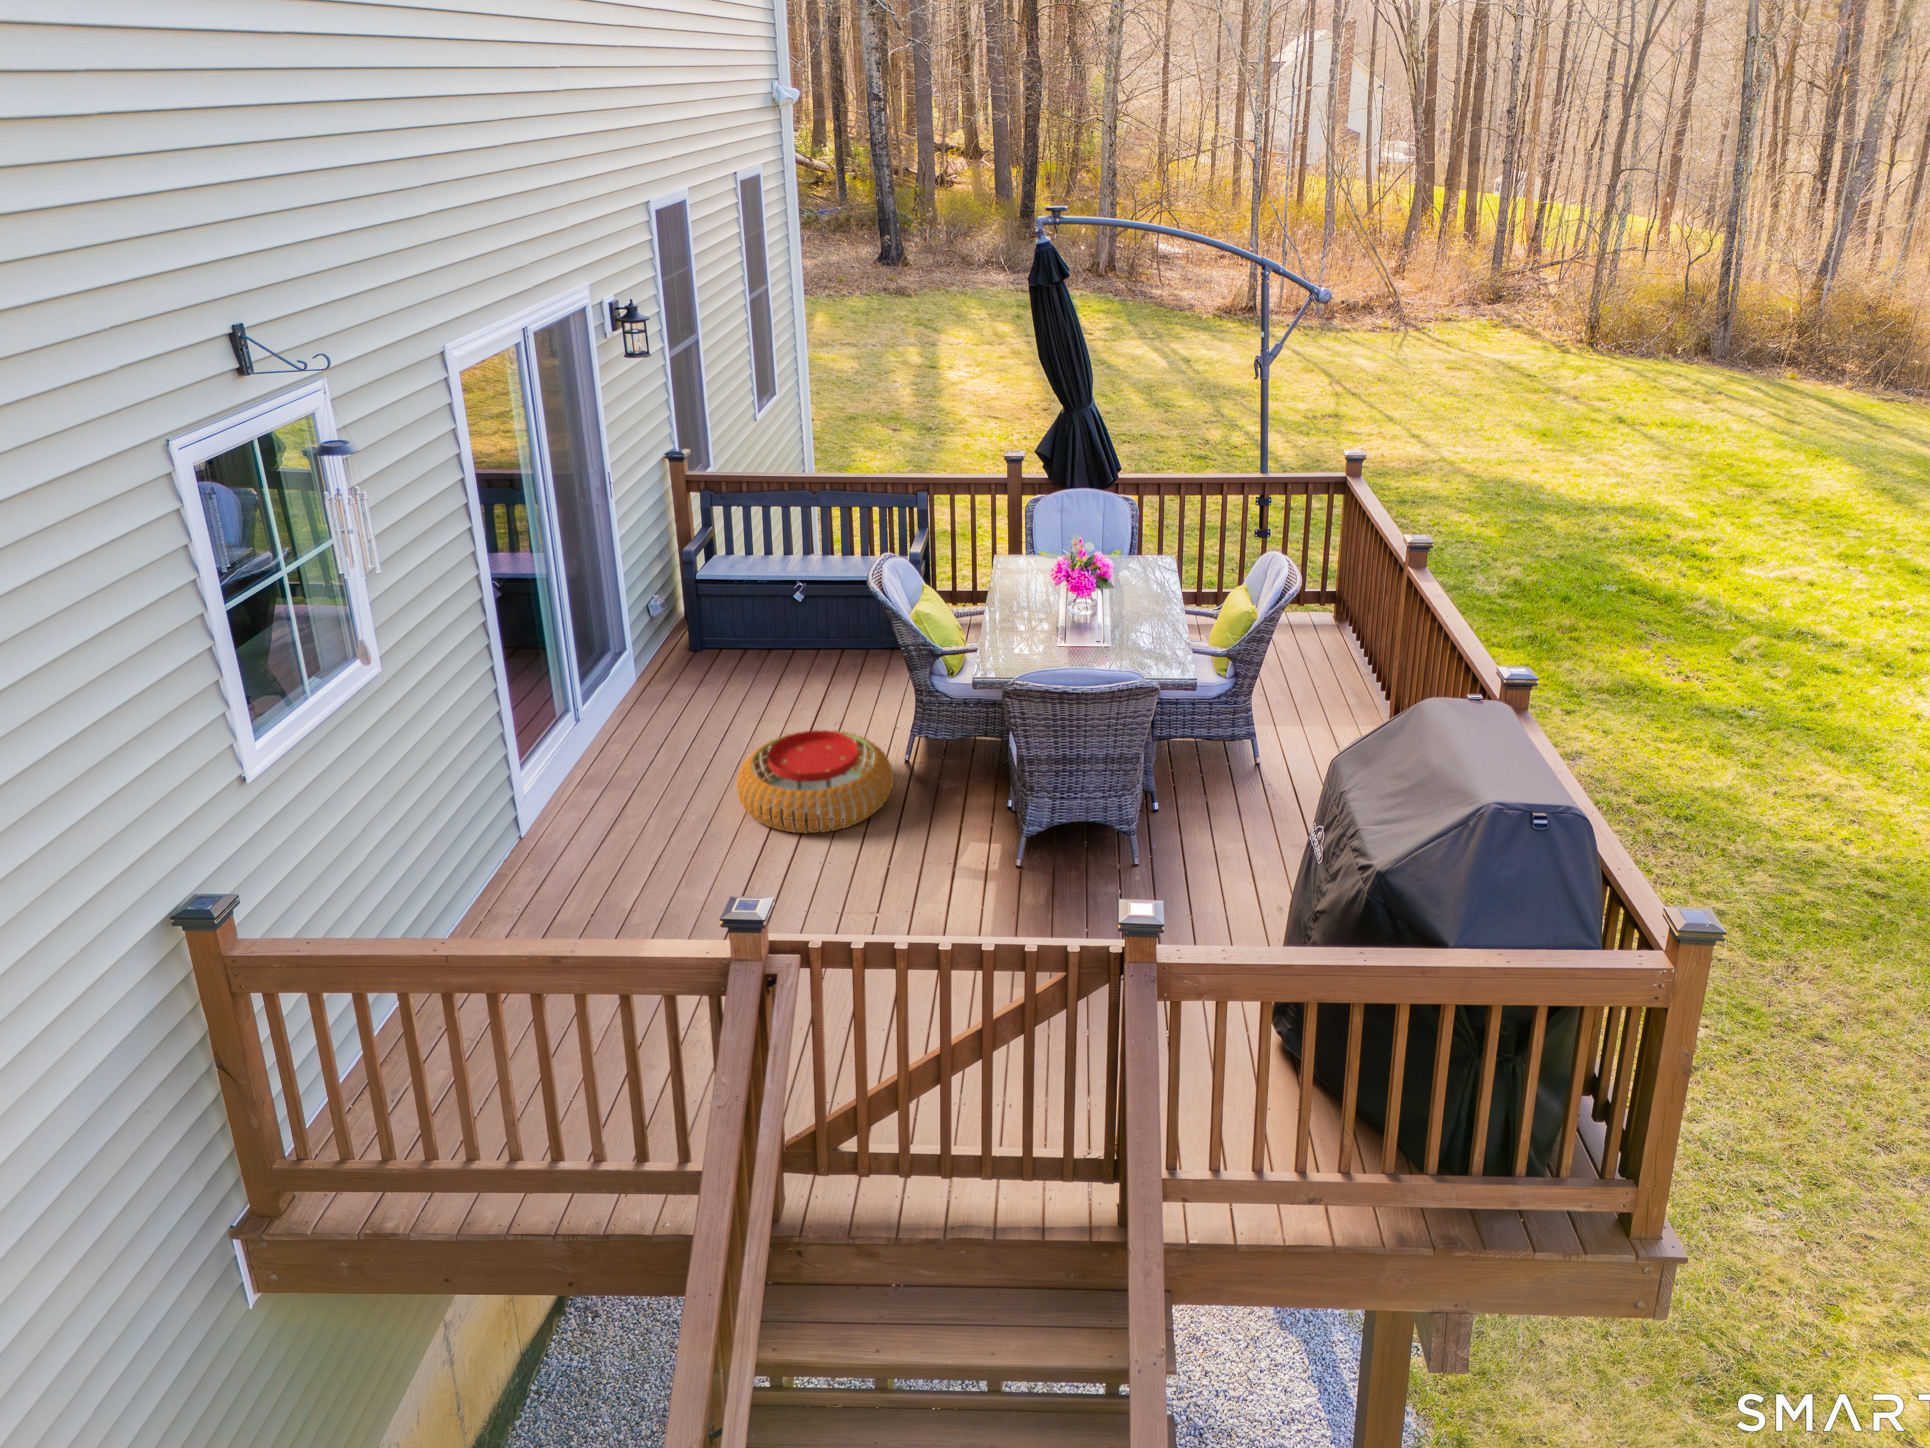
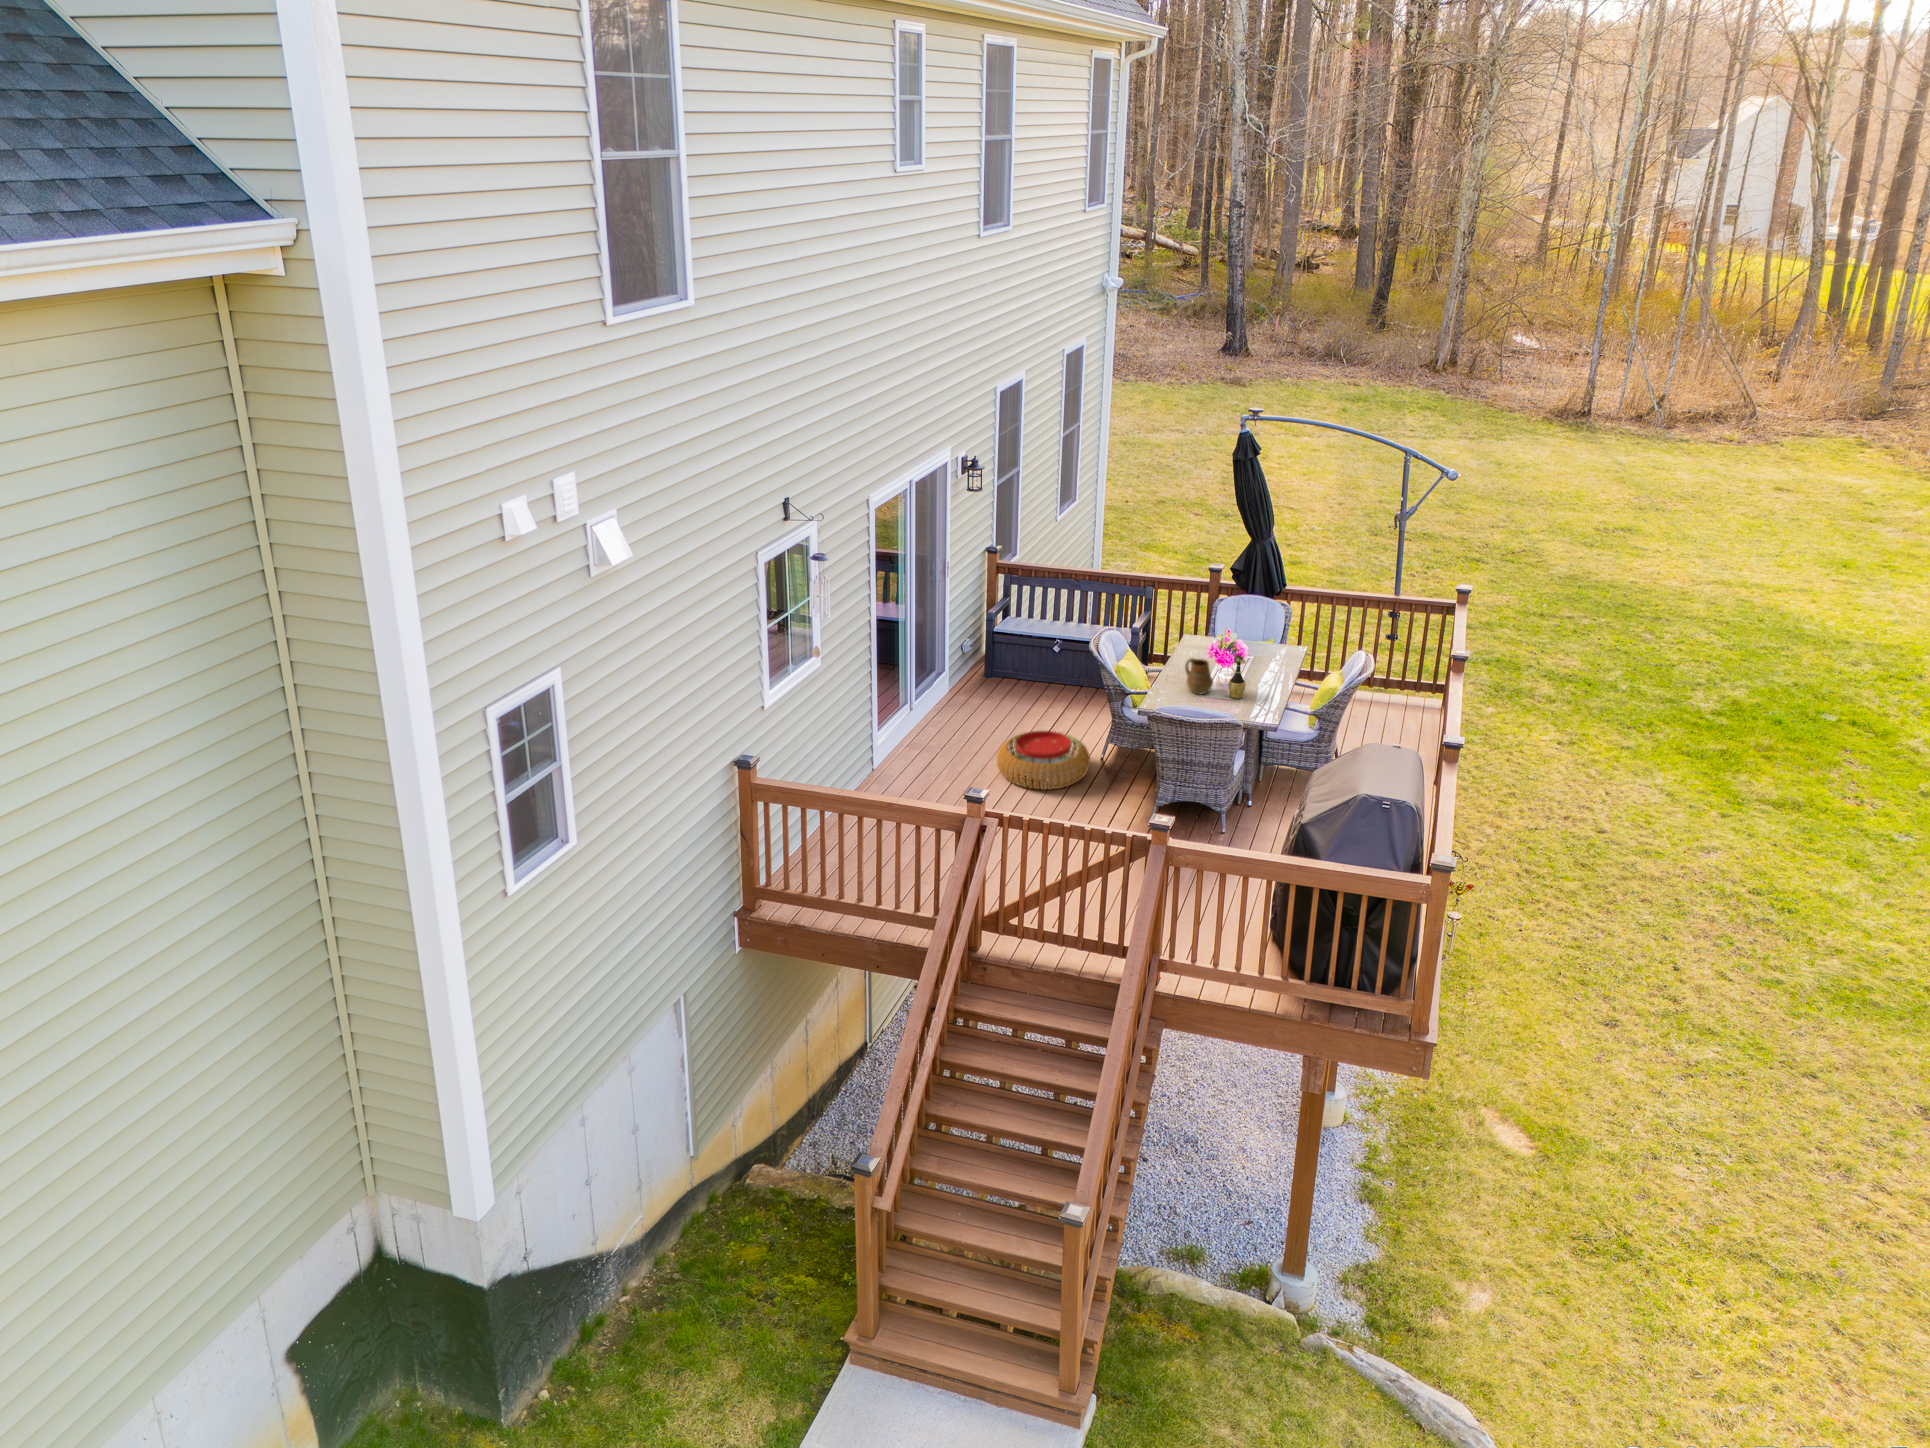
wine bottle: none [1096,580,1122,644] -> present [1229,659,1246,699]
pitcher: none [1024,587,1071,644] -> present [1185,658,1213,695]

